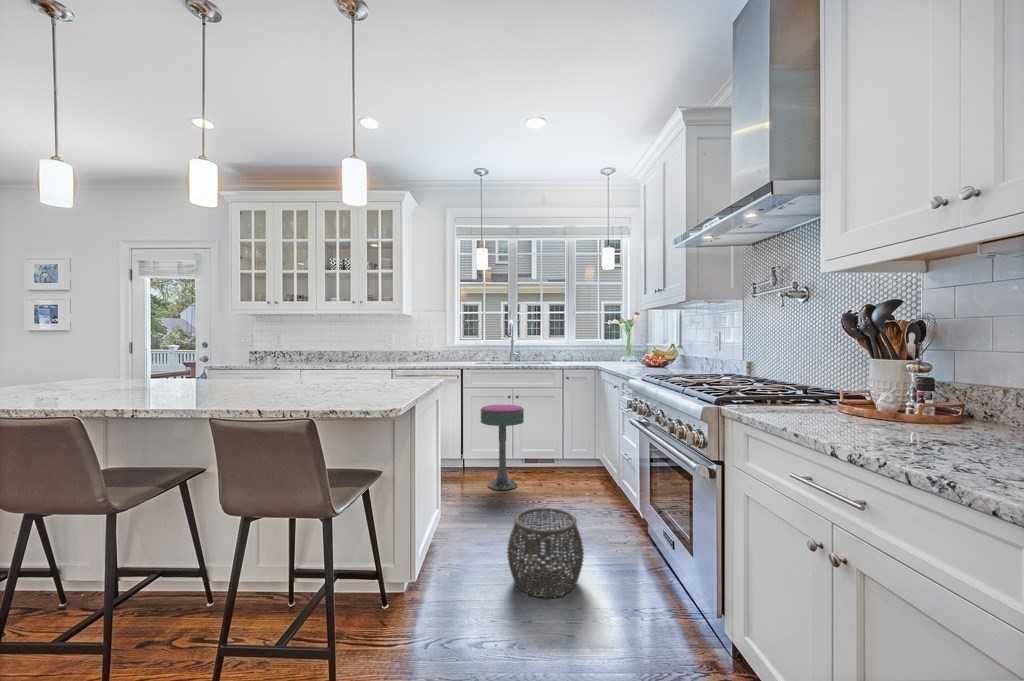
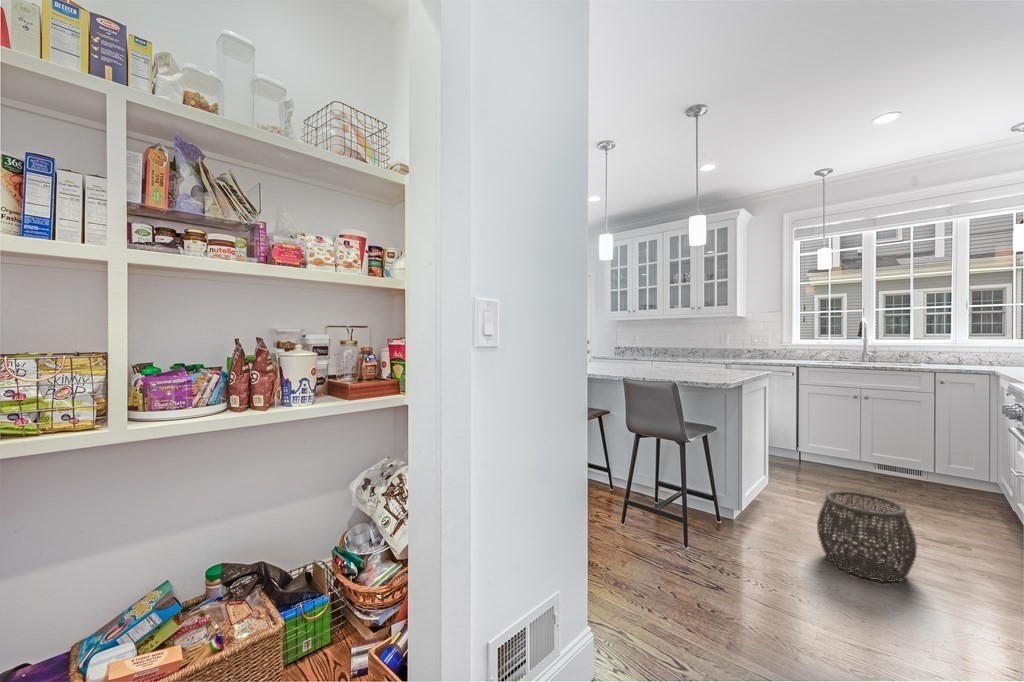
bar stool: present [481,404,524,490] -> none [813,401,869,488]

